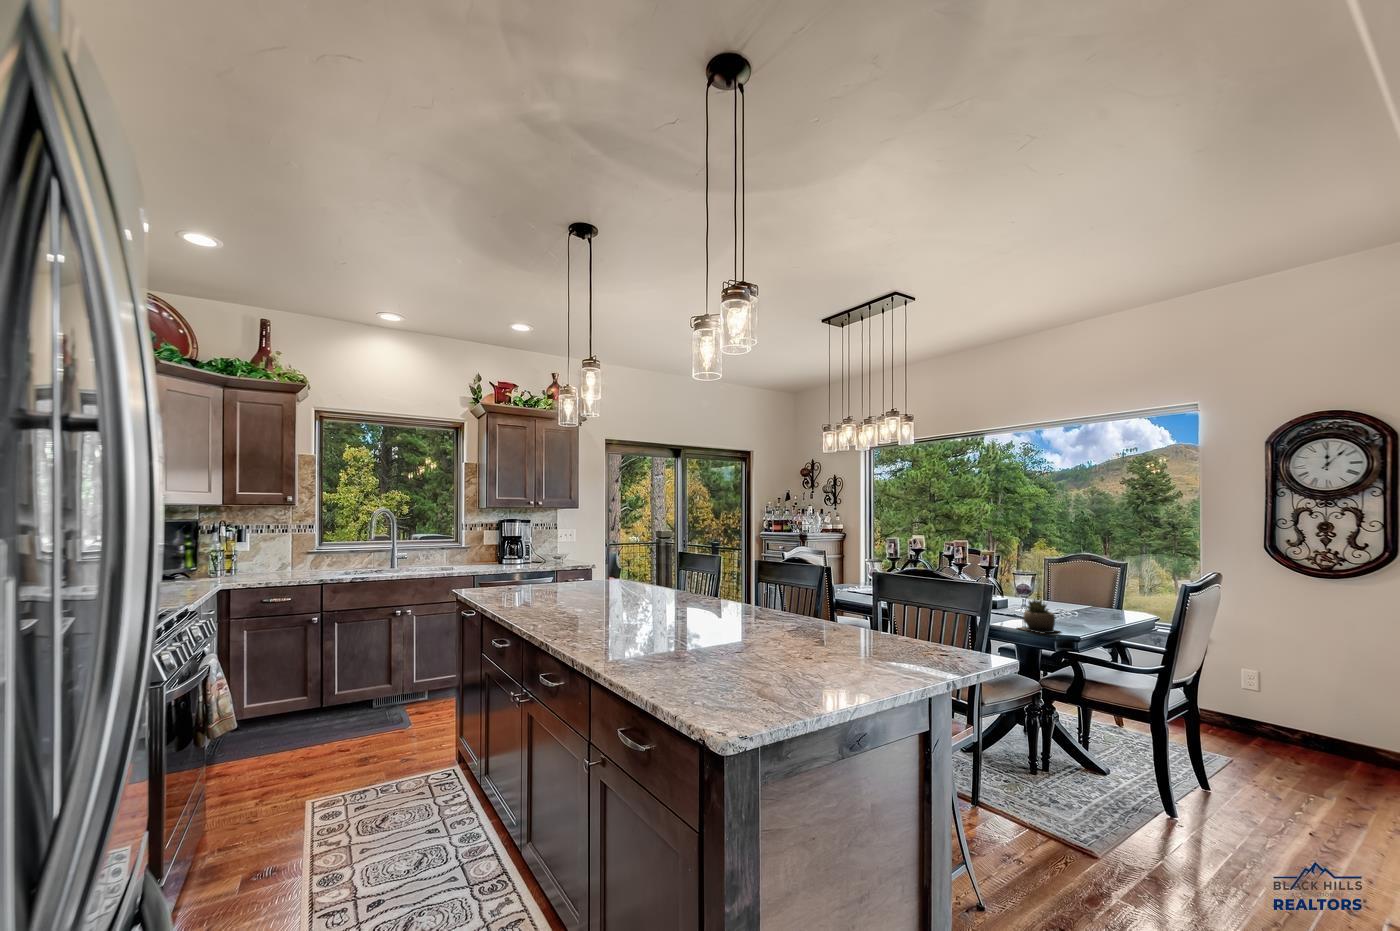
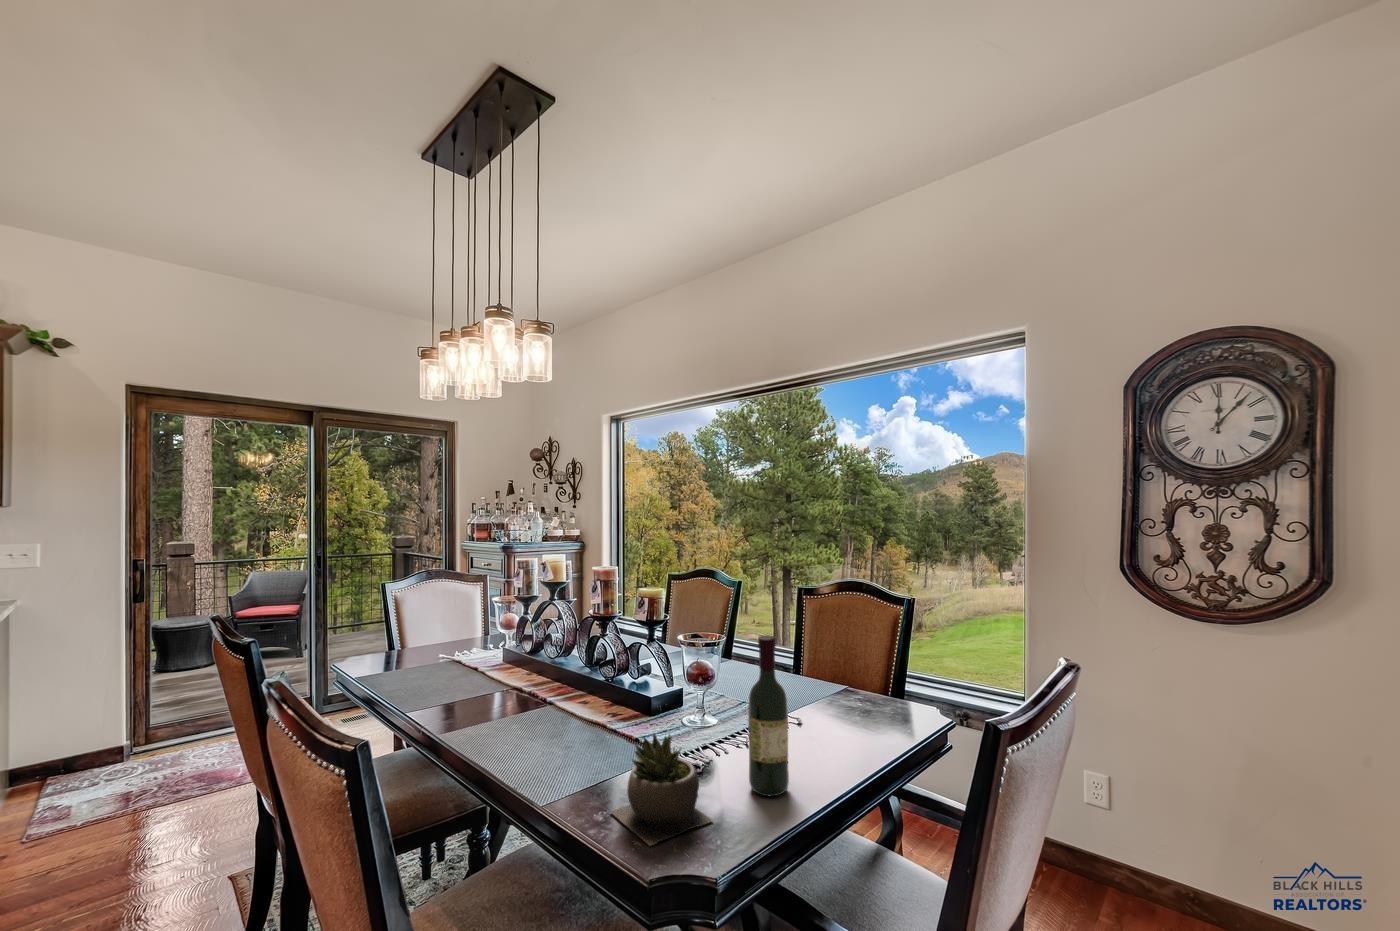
wine bottle: none [1067,564,1088,629] -> present [748,635,789,796]

